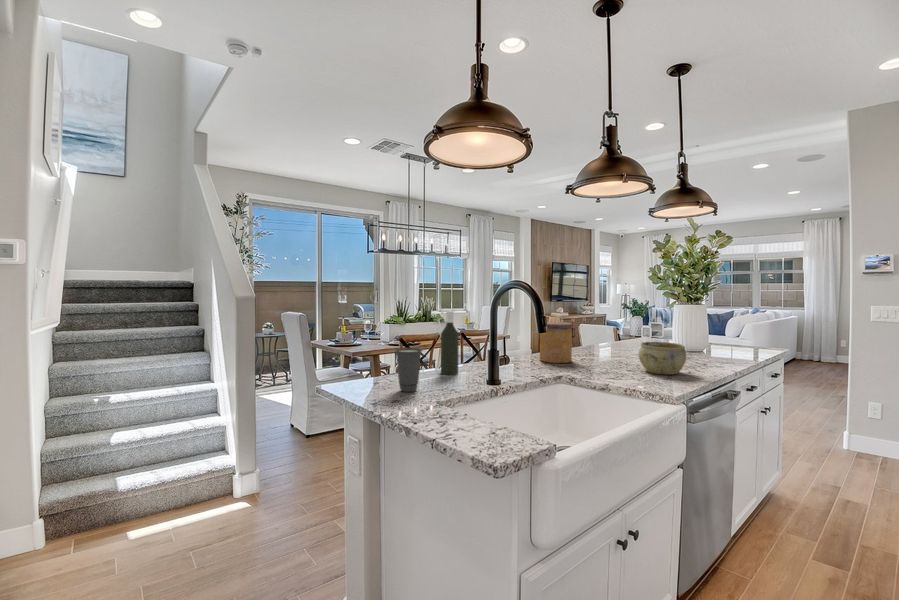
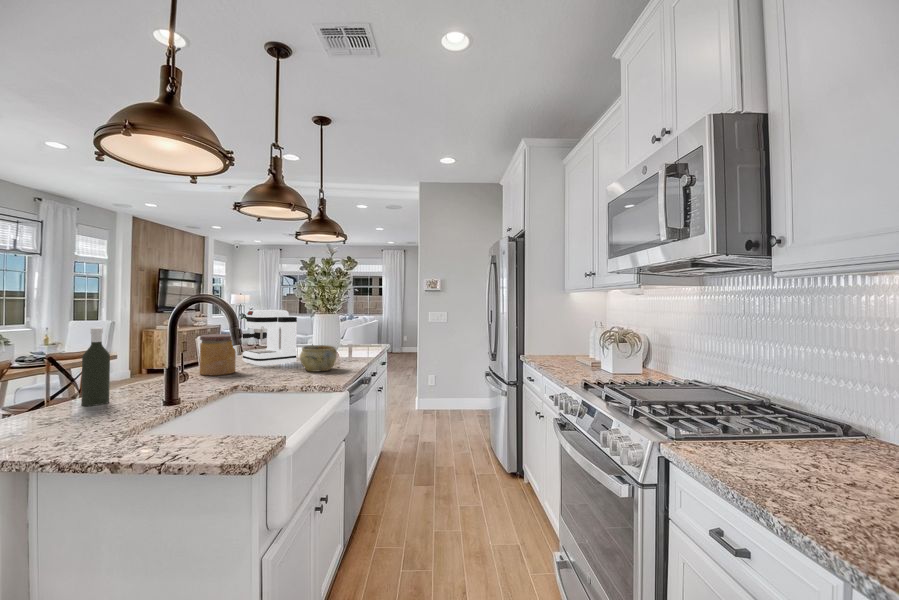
coffee maker: none [573,299,642,360] -> present [242,310,297,366]
cup: present [394,348,423,392] -> none [28,376,79,434]

